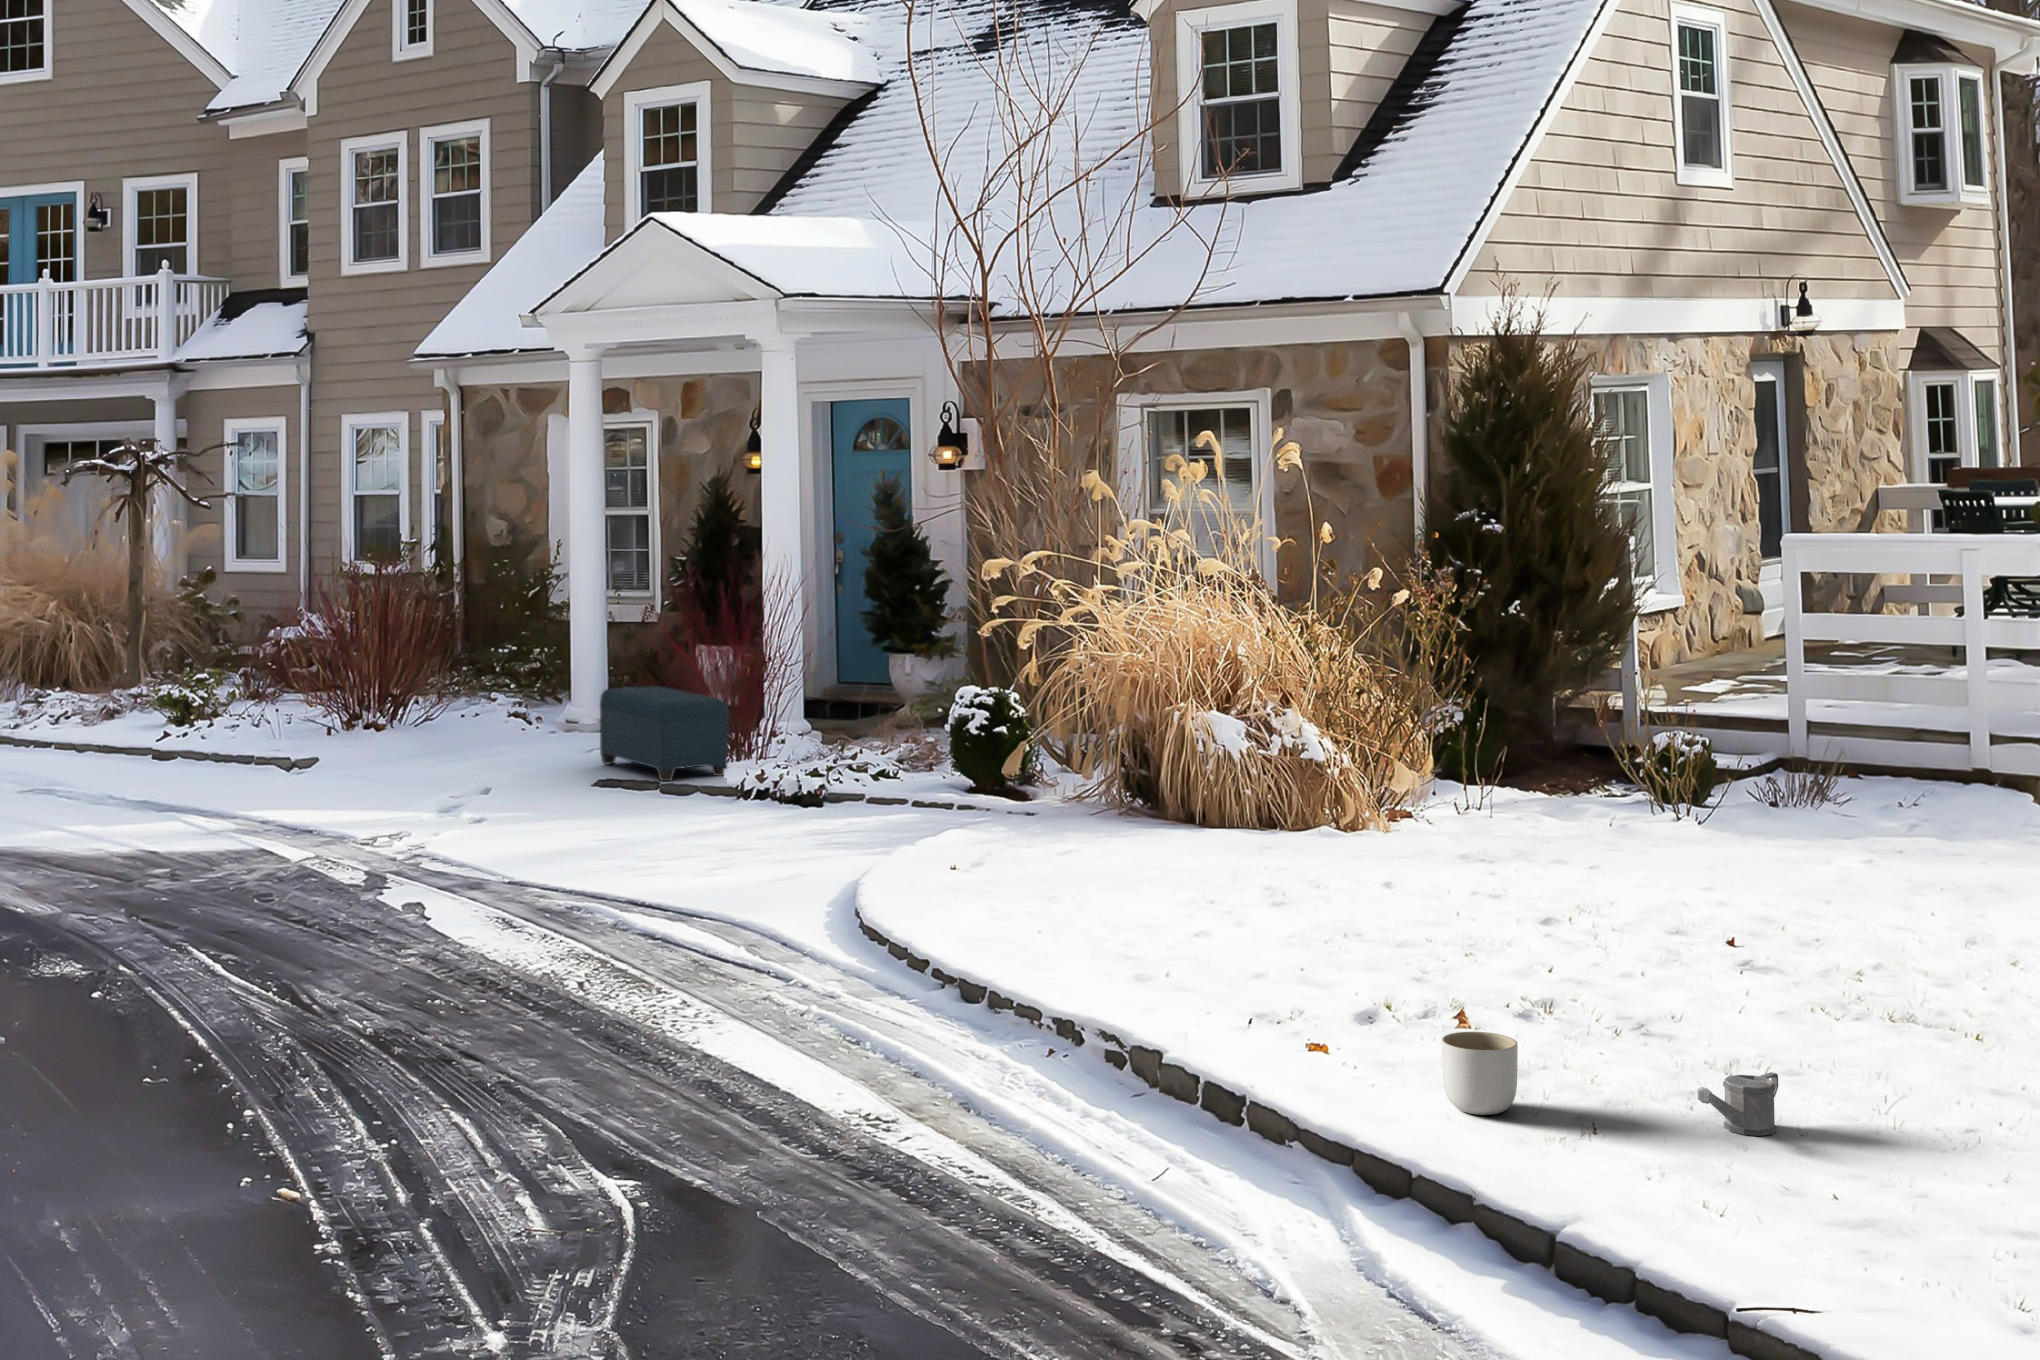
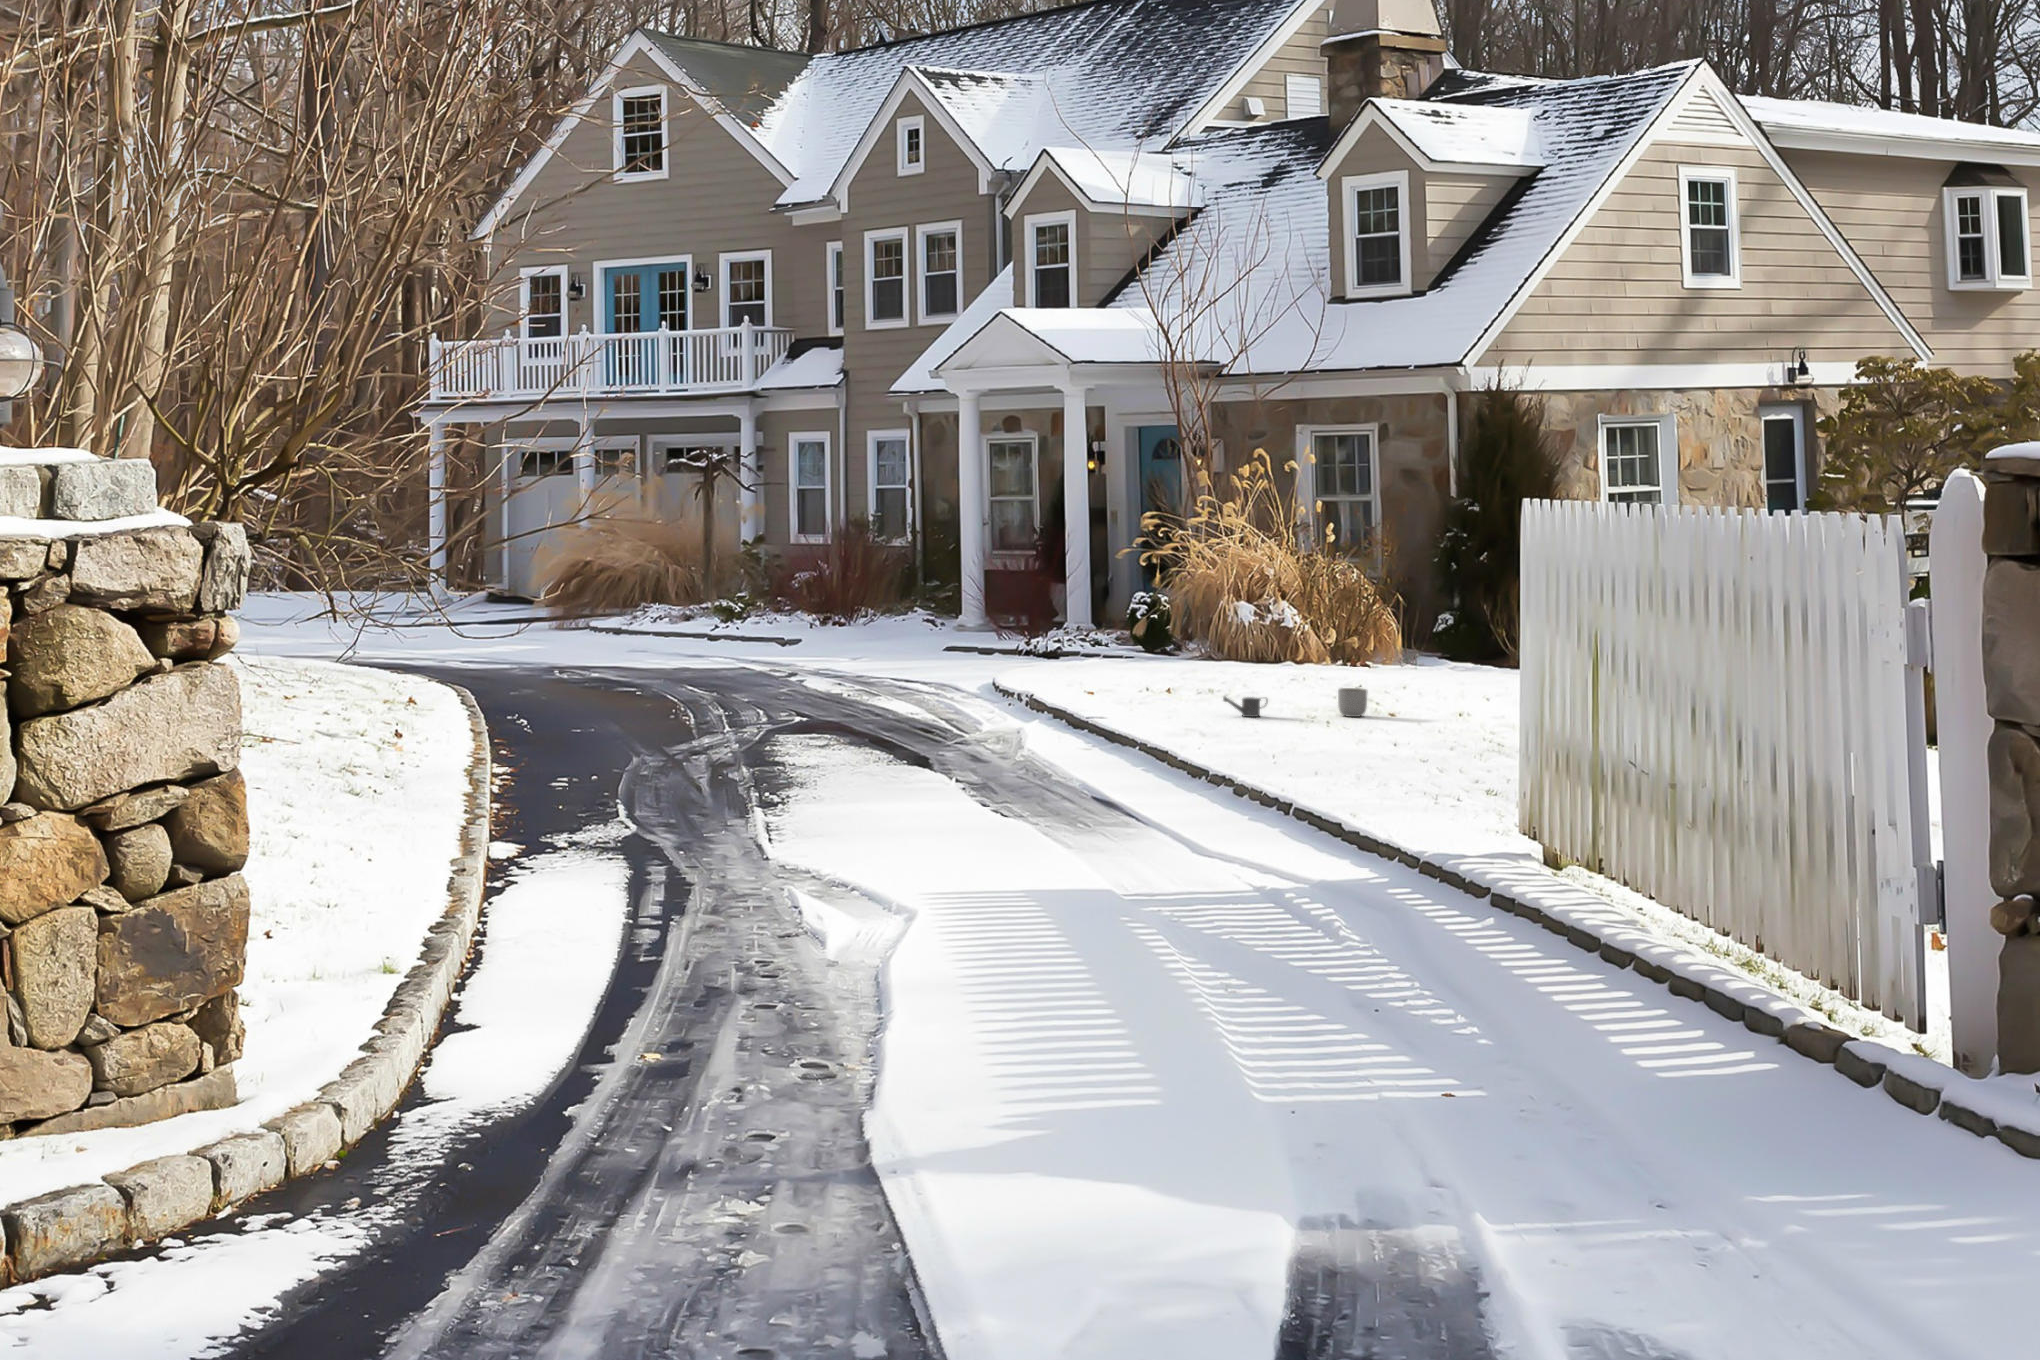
bench: present [600,686,729,781] -> none [965,597,1032,647]
planter: present [1441,1032,1518,1115] -> present [1338,688,1368,717]

